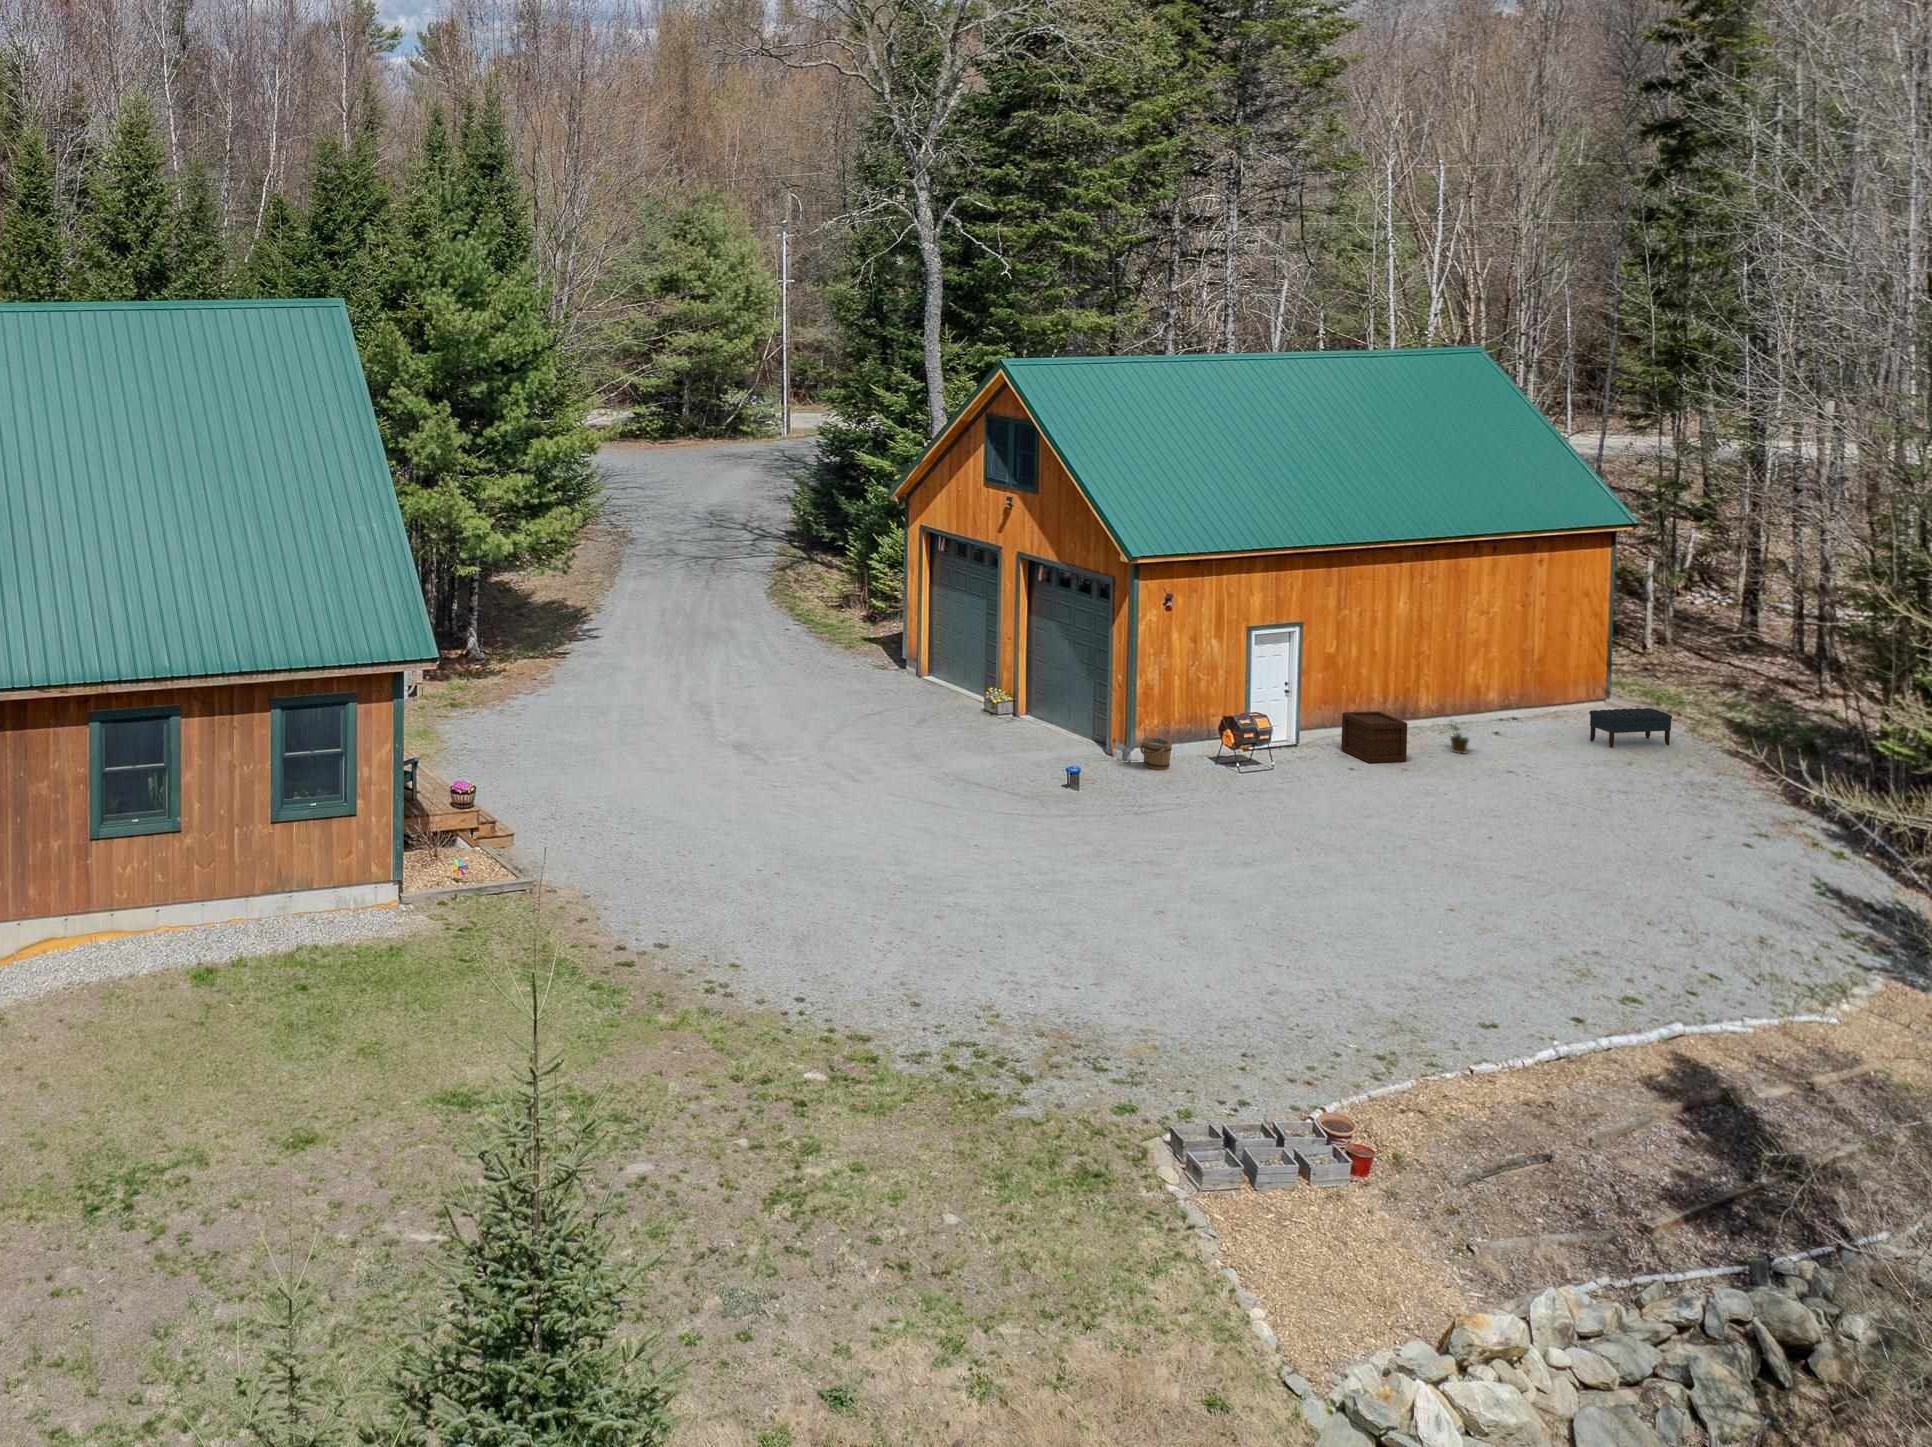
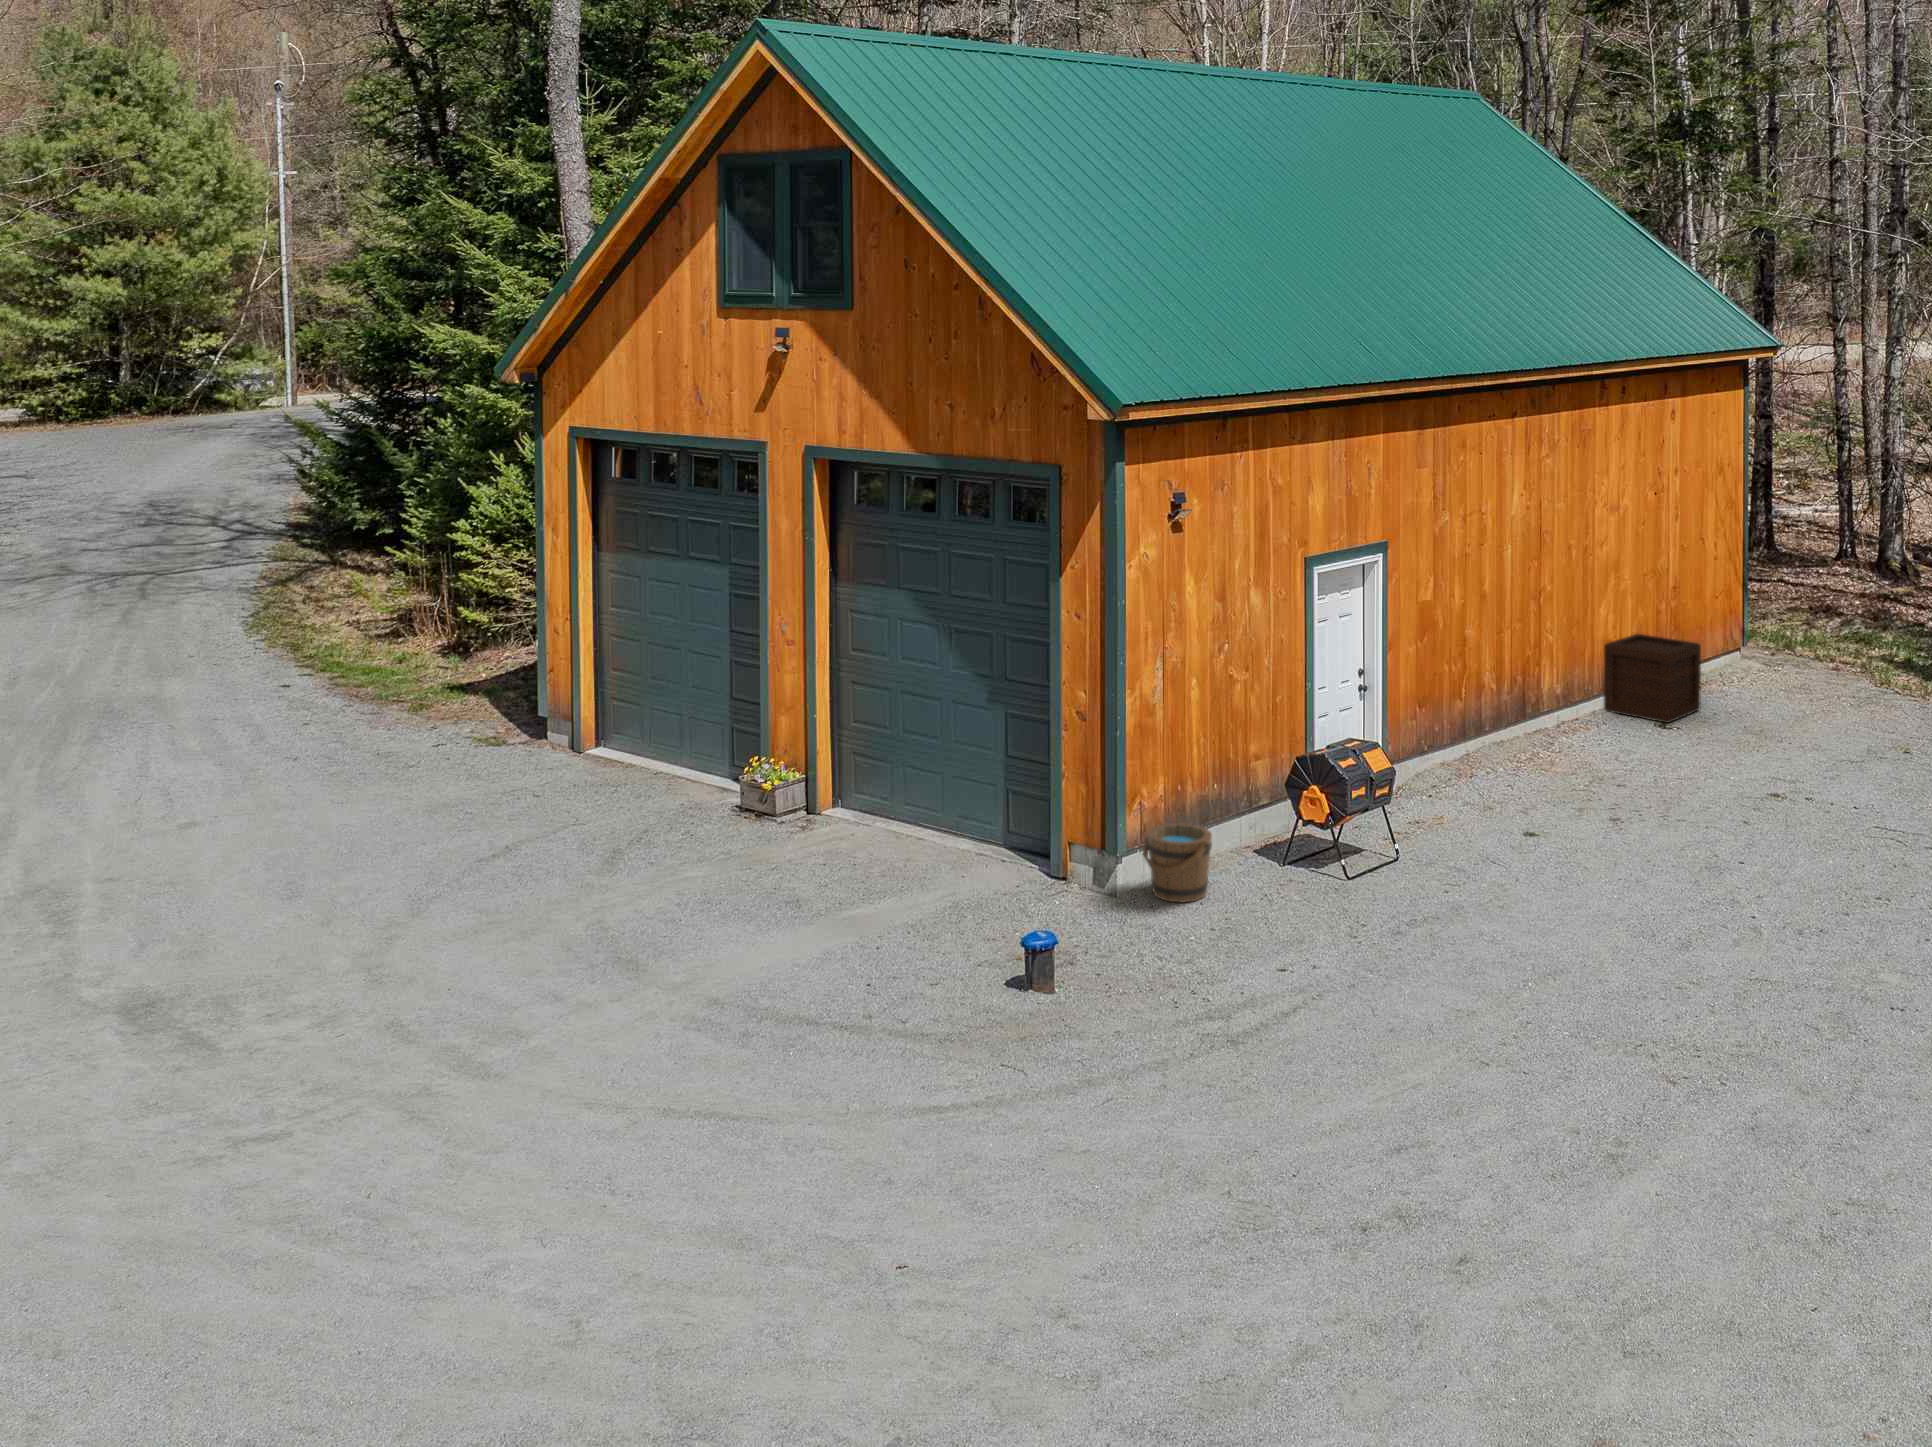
bench: present [1589,708,1672,748] -> none [1690,615,1779,688]
wooden crate: present [1341,711,1407,763] -> present [1604,634,1701,723]
potted plant: present [1440,721,1469,754] -> none [1545,680,1604,739]

